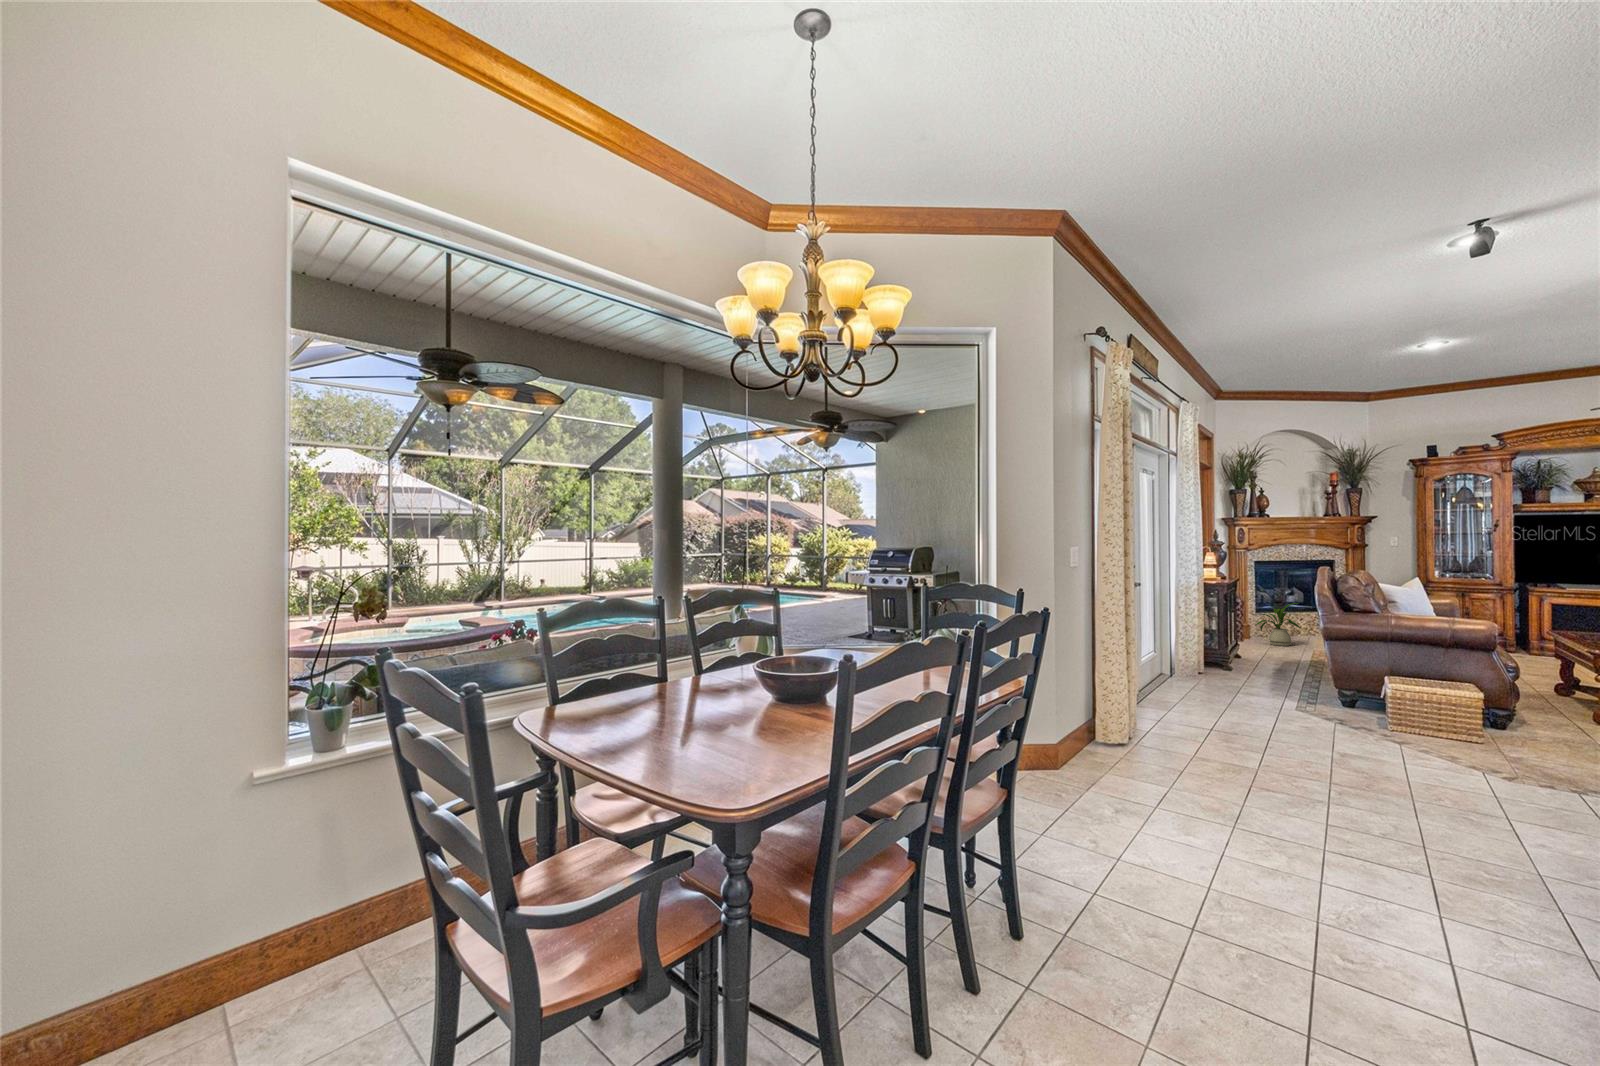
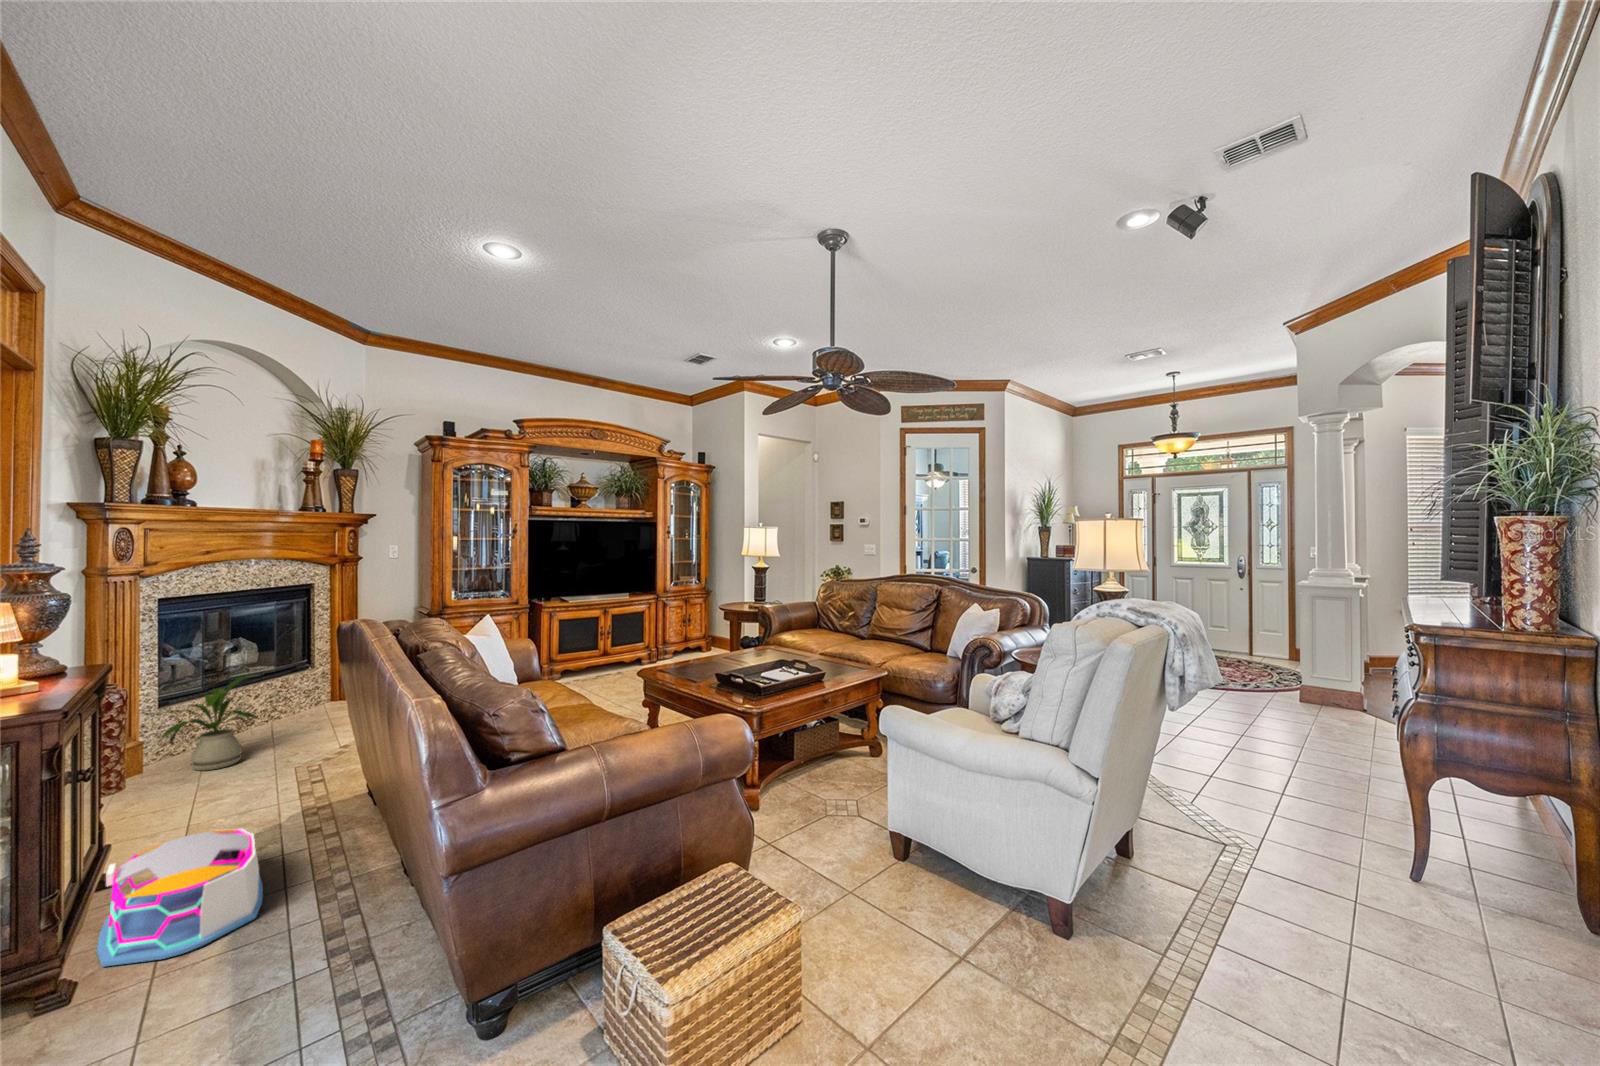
storage bin: none [1236,646,1288,677] -> present [97,829,263,967]

